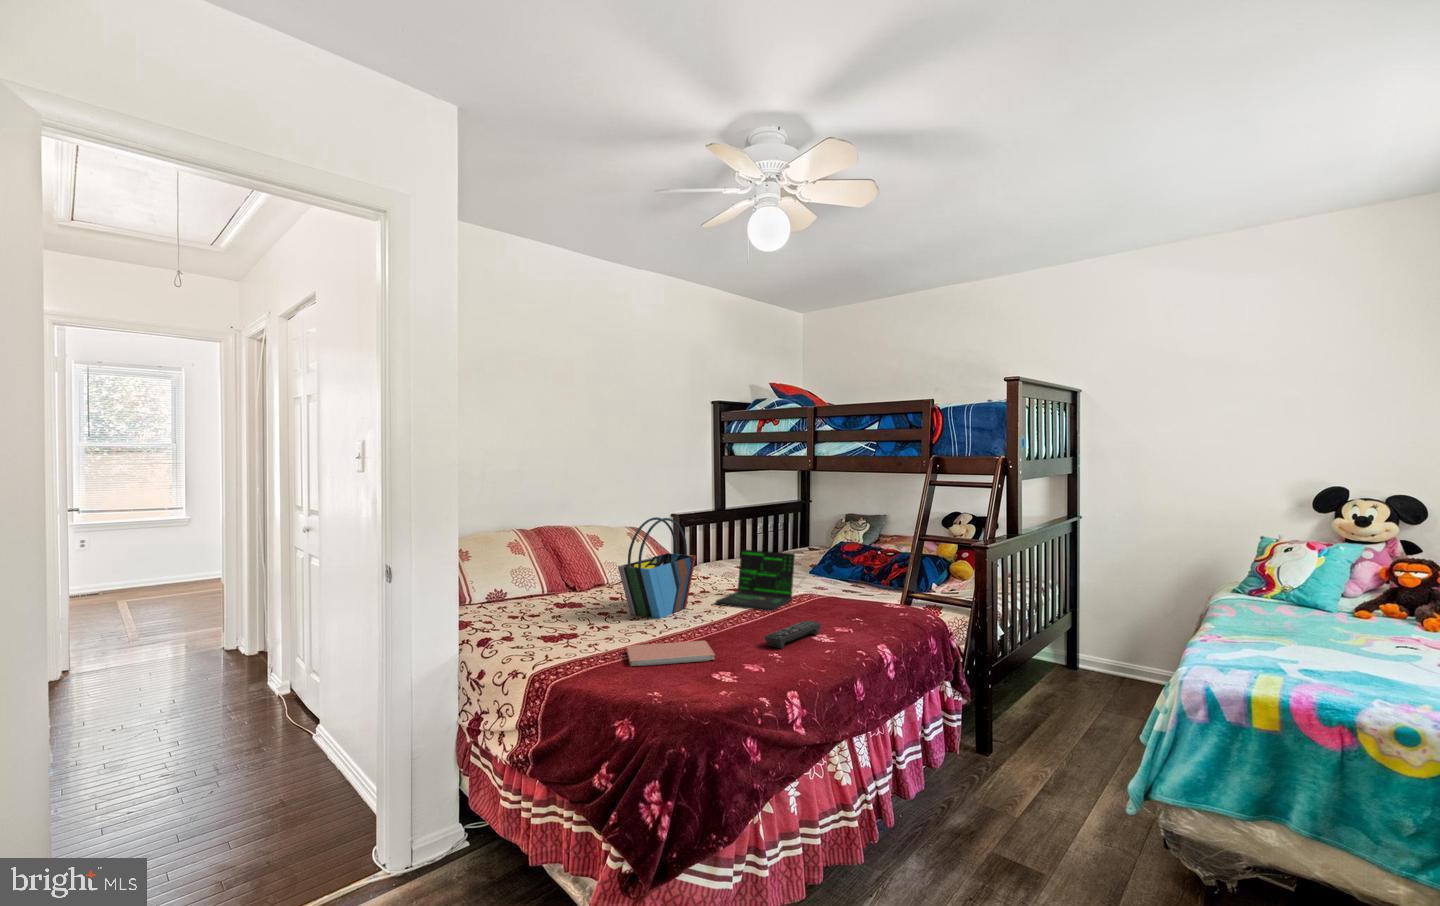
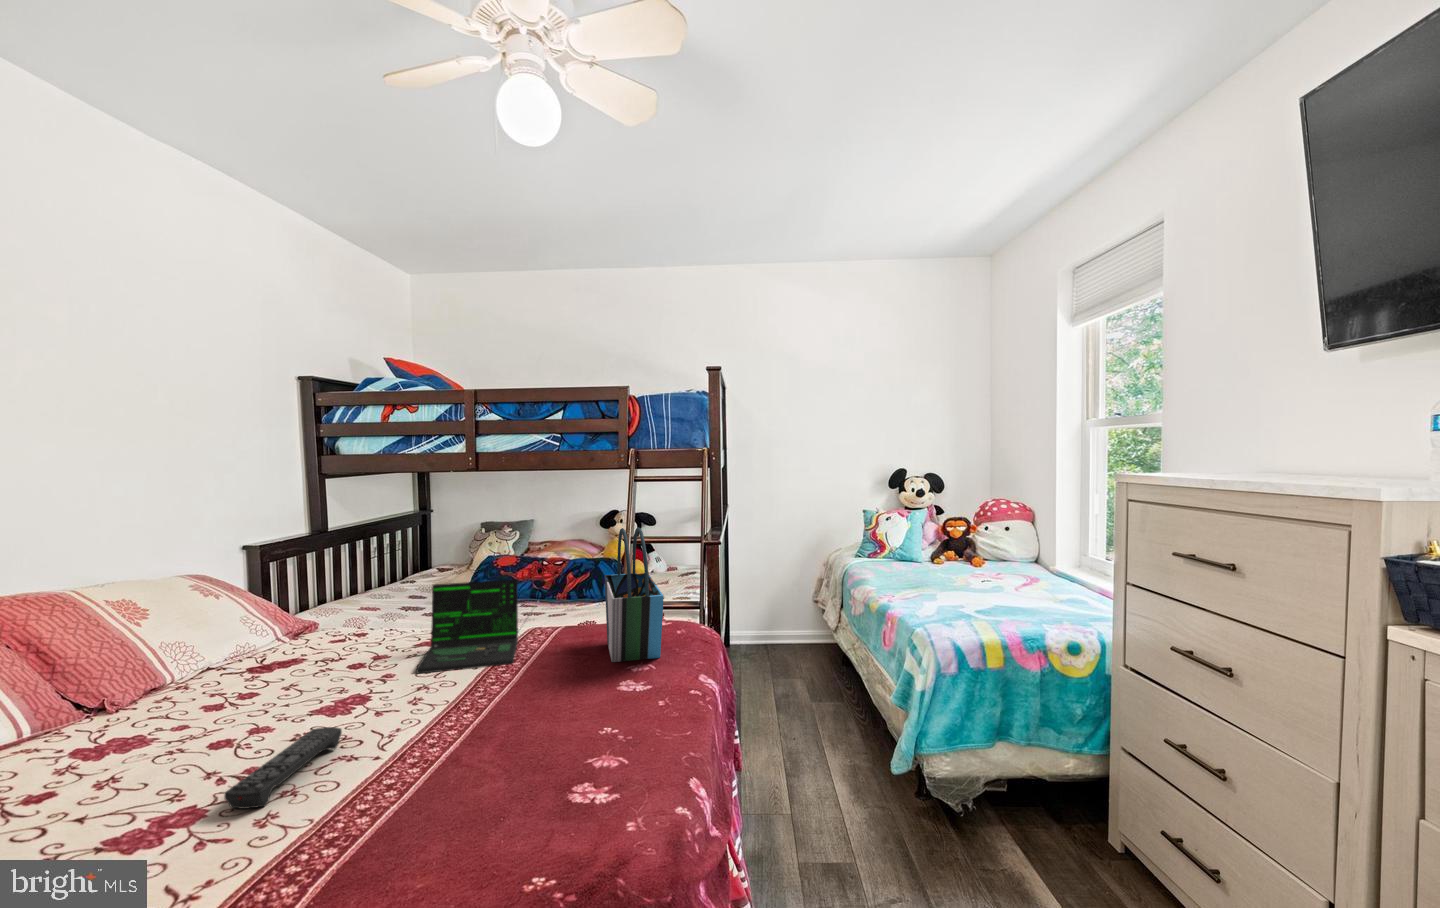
tote bag: present [618,517,696,619] -> present [605,527,664,662]
remote control: present [765,620,821,649] -> present [224,727,342,809]
notebook: present [626,641,715,666] -> none [368,736,541,828]

